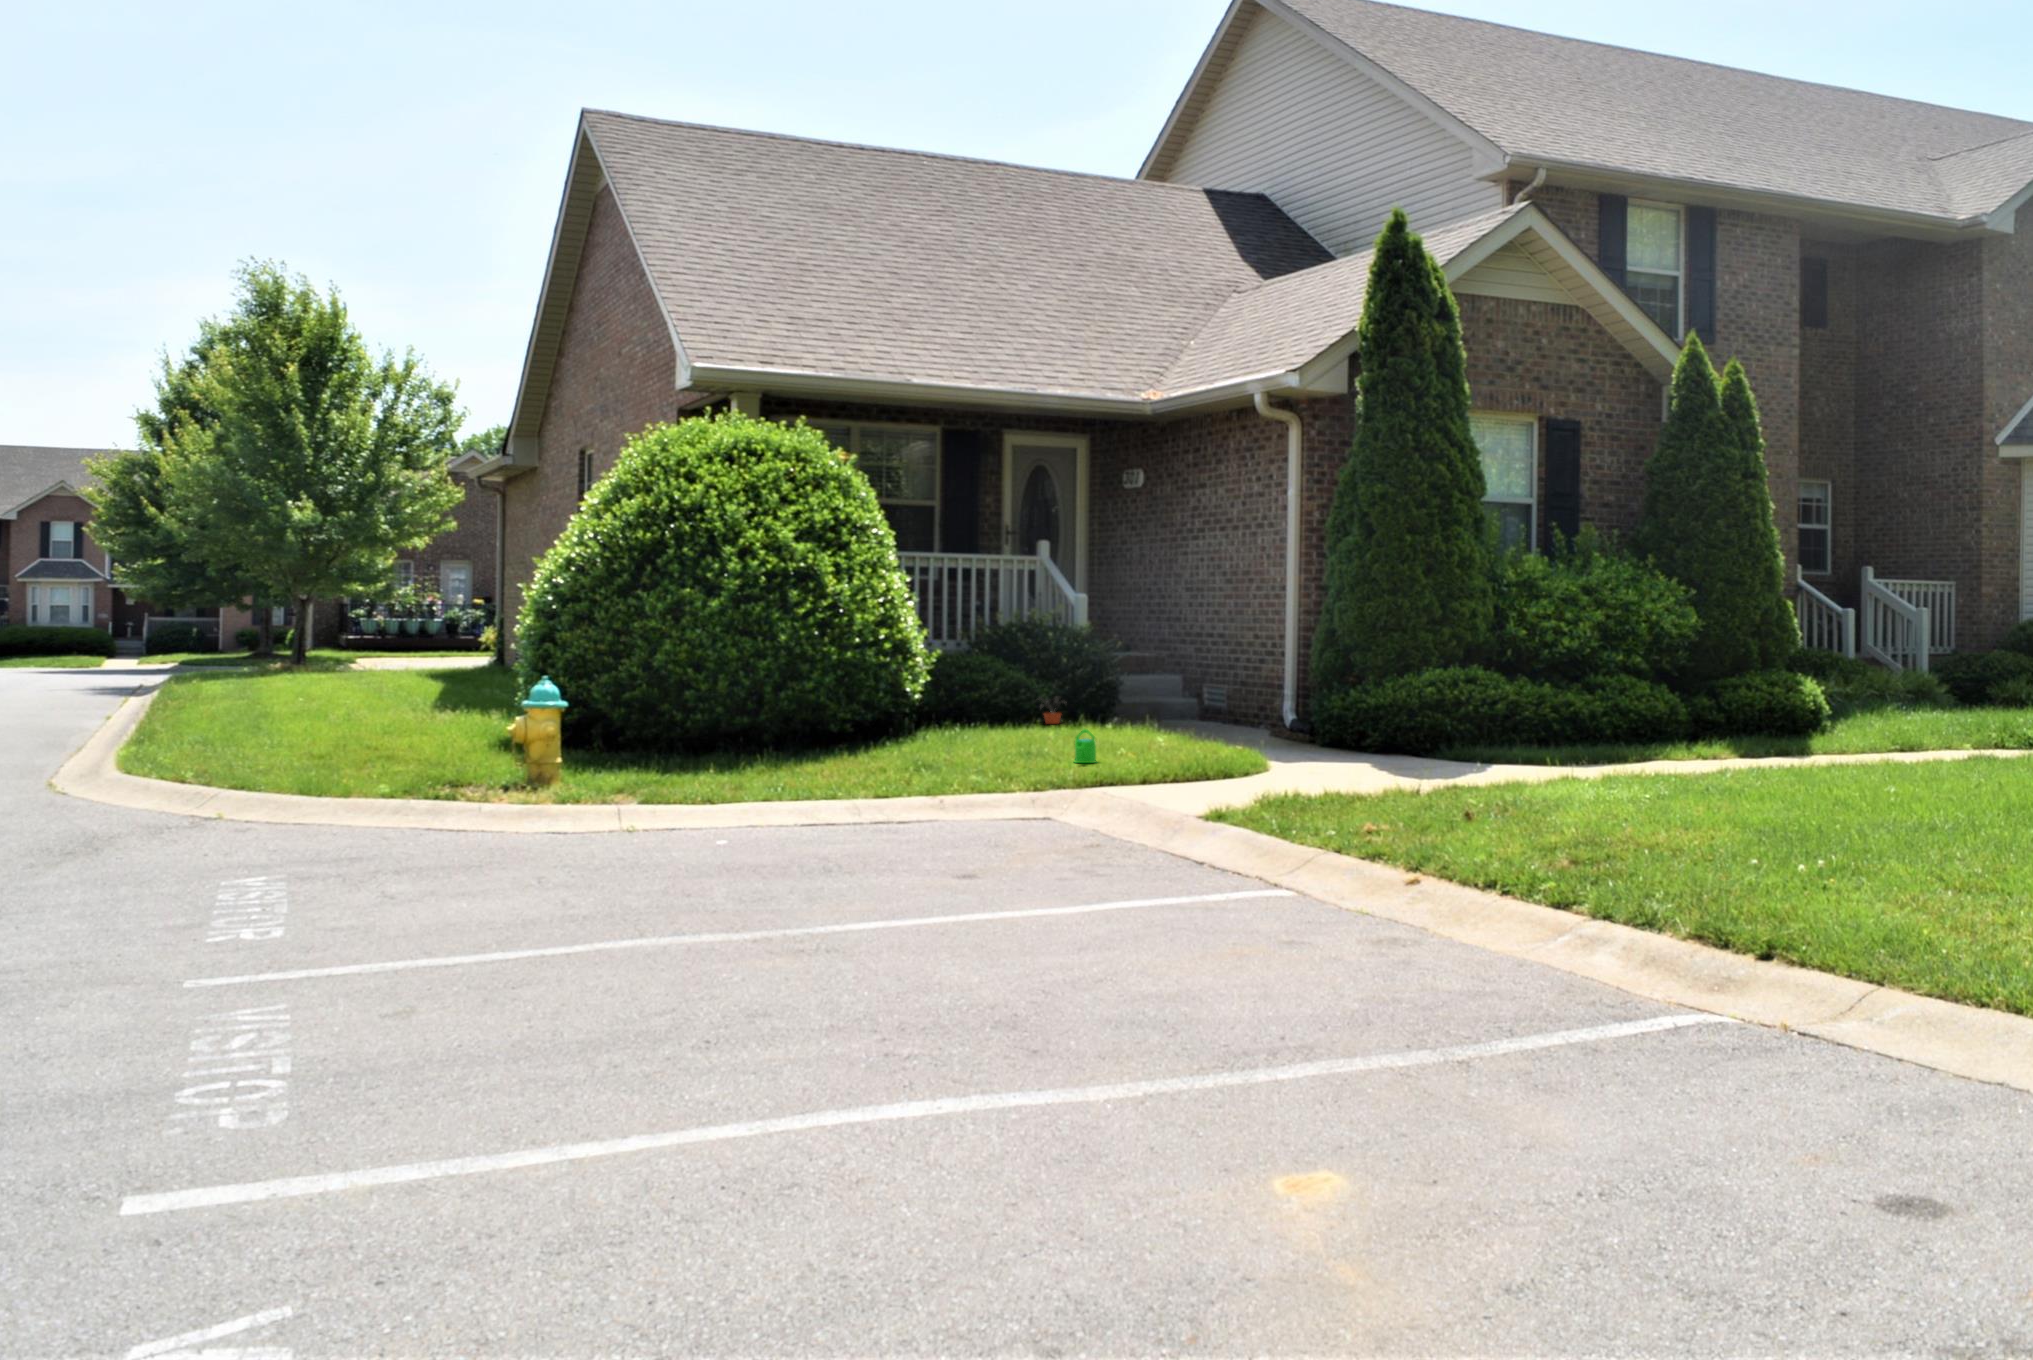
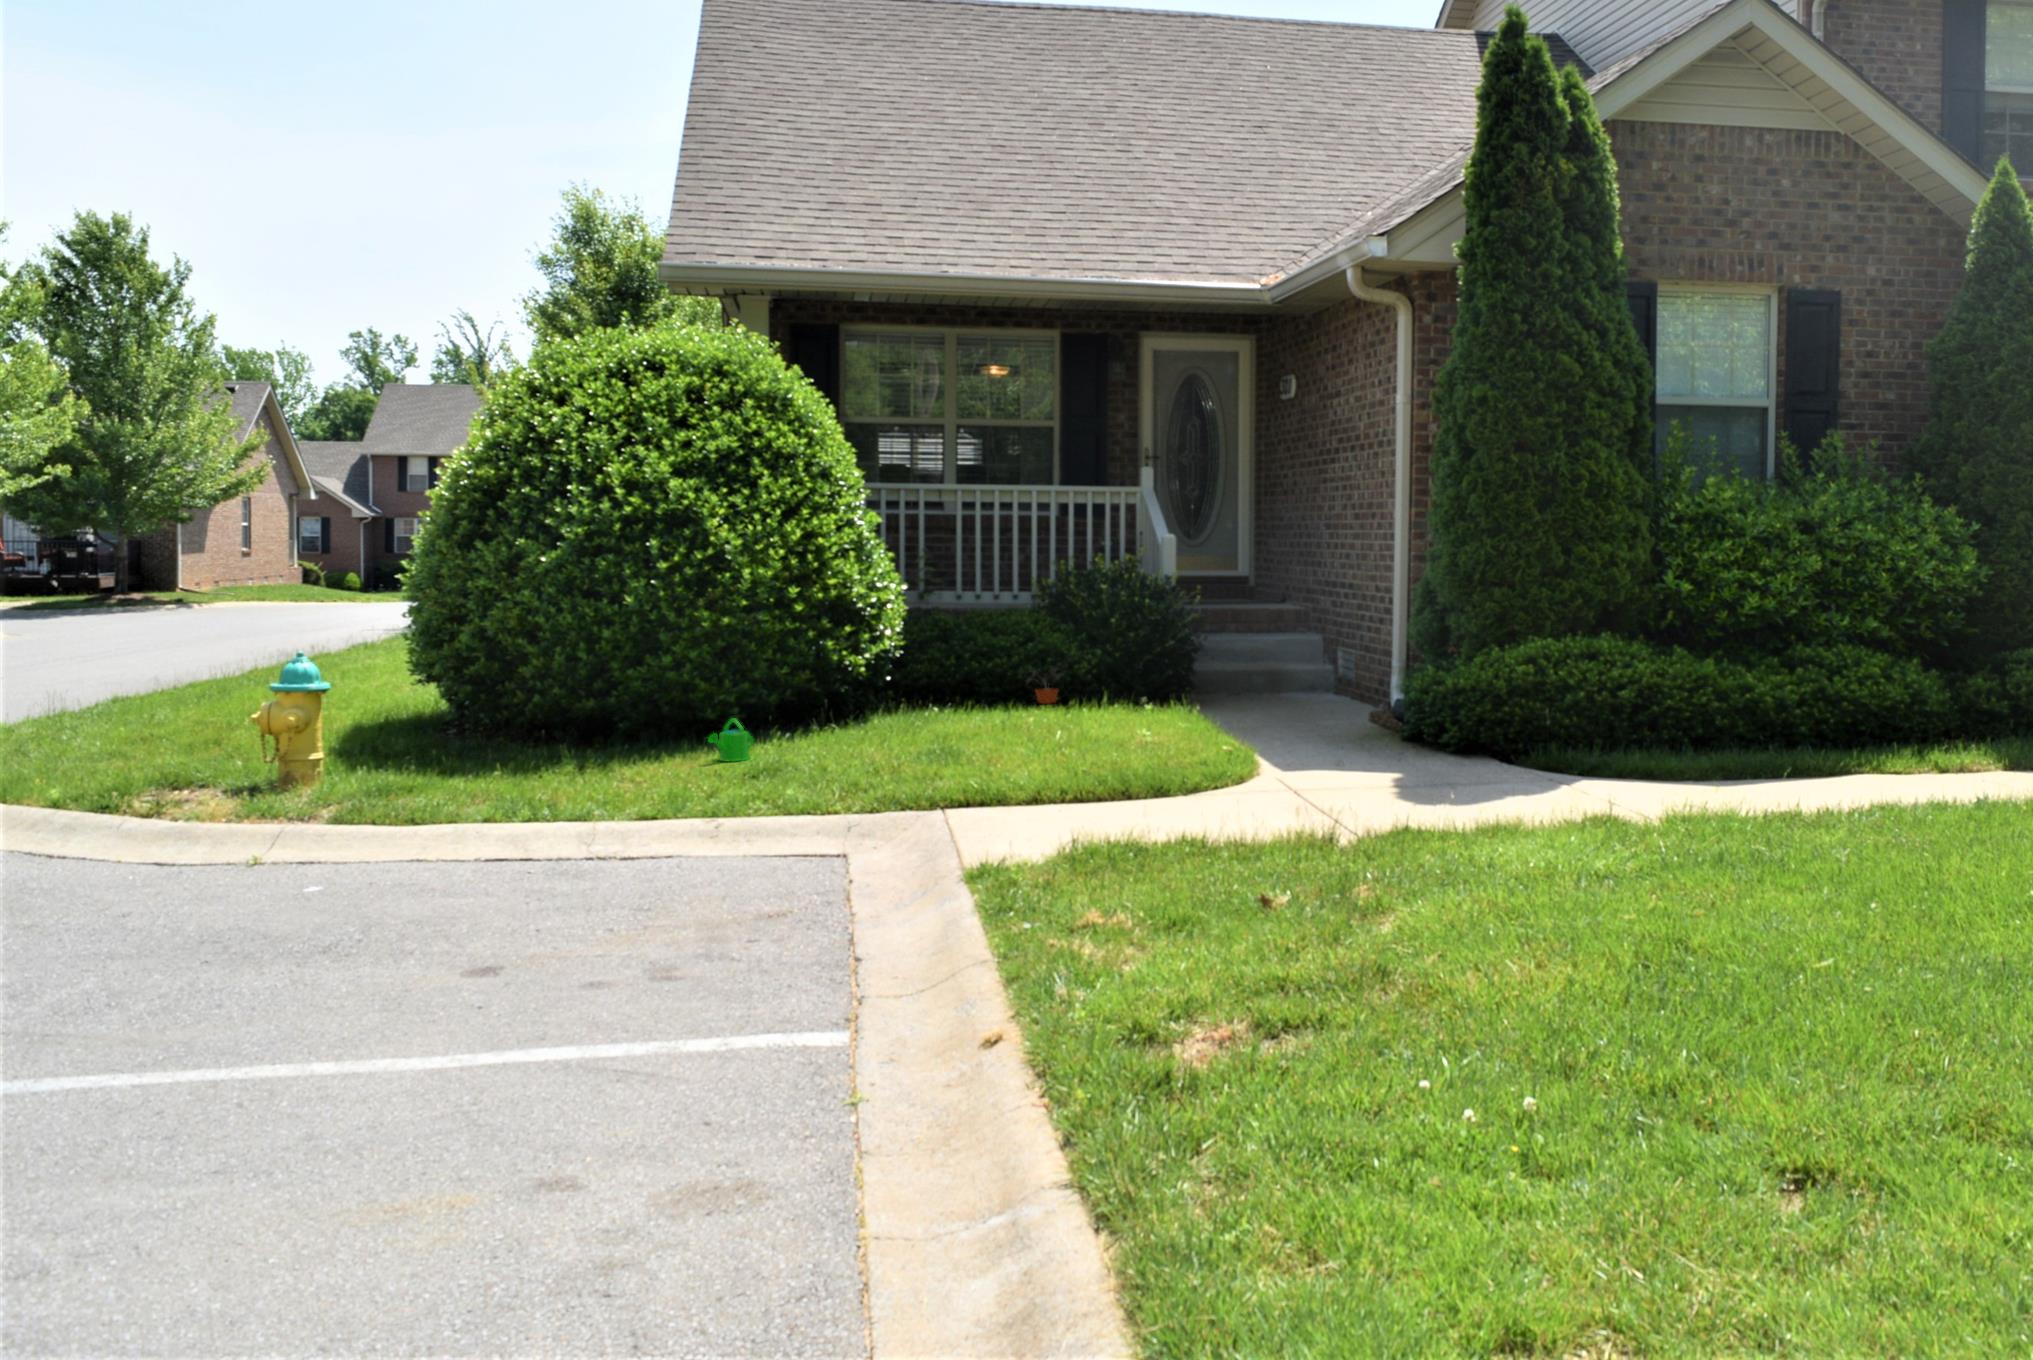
watering can: present [1074,729,1096,763] -> present [708,718,754,762]

